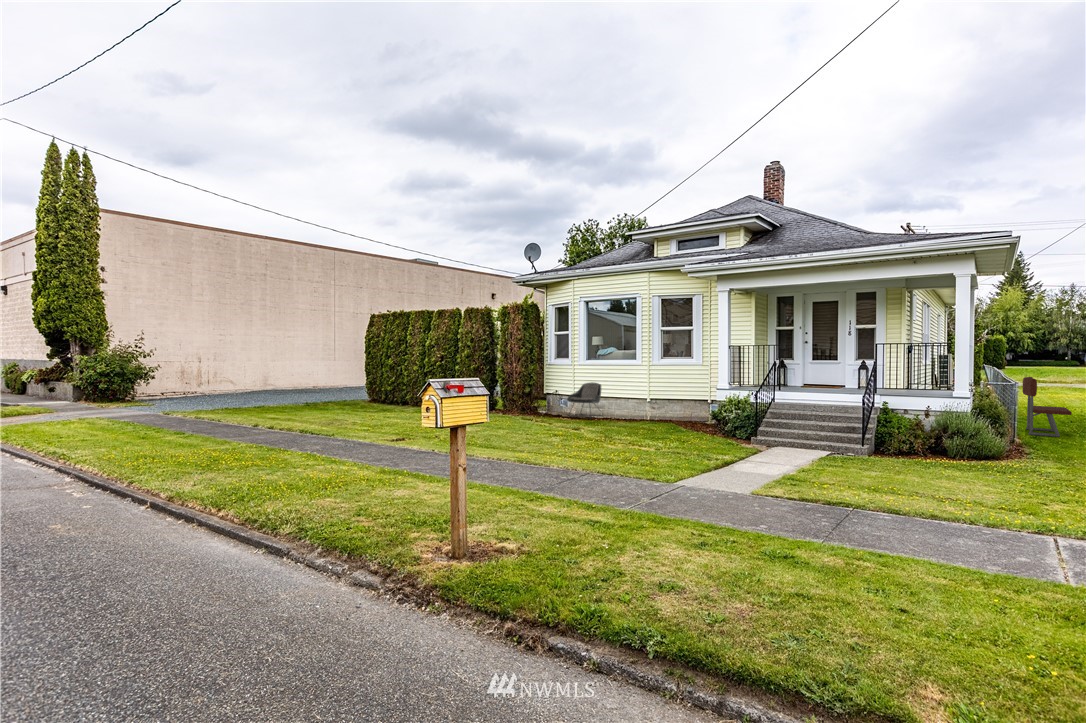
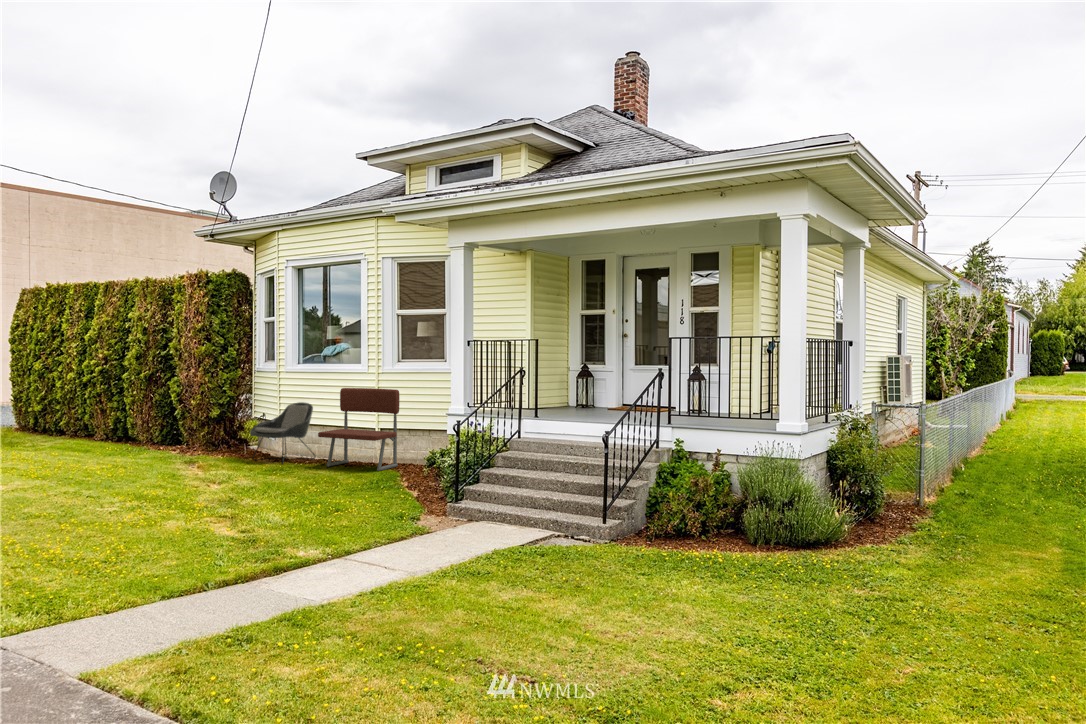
bench: present [1023,377,1072,437] -> present [318,388,400,471]

